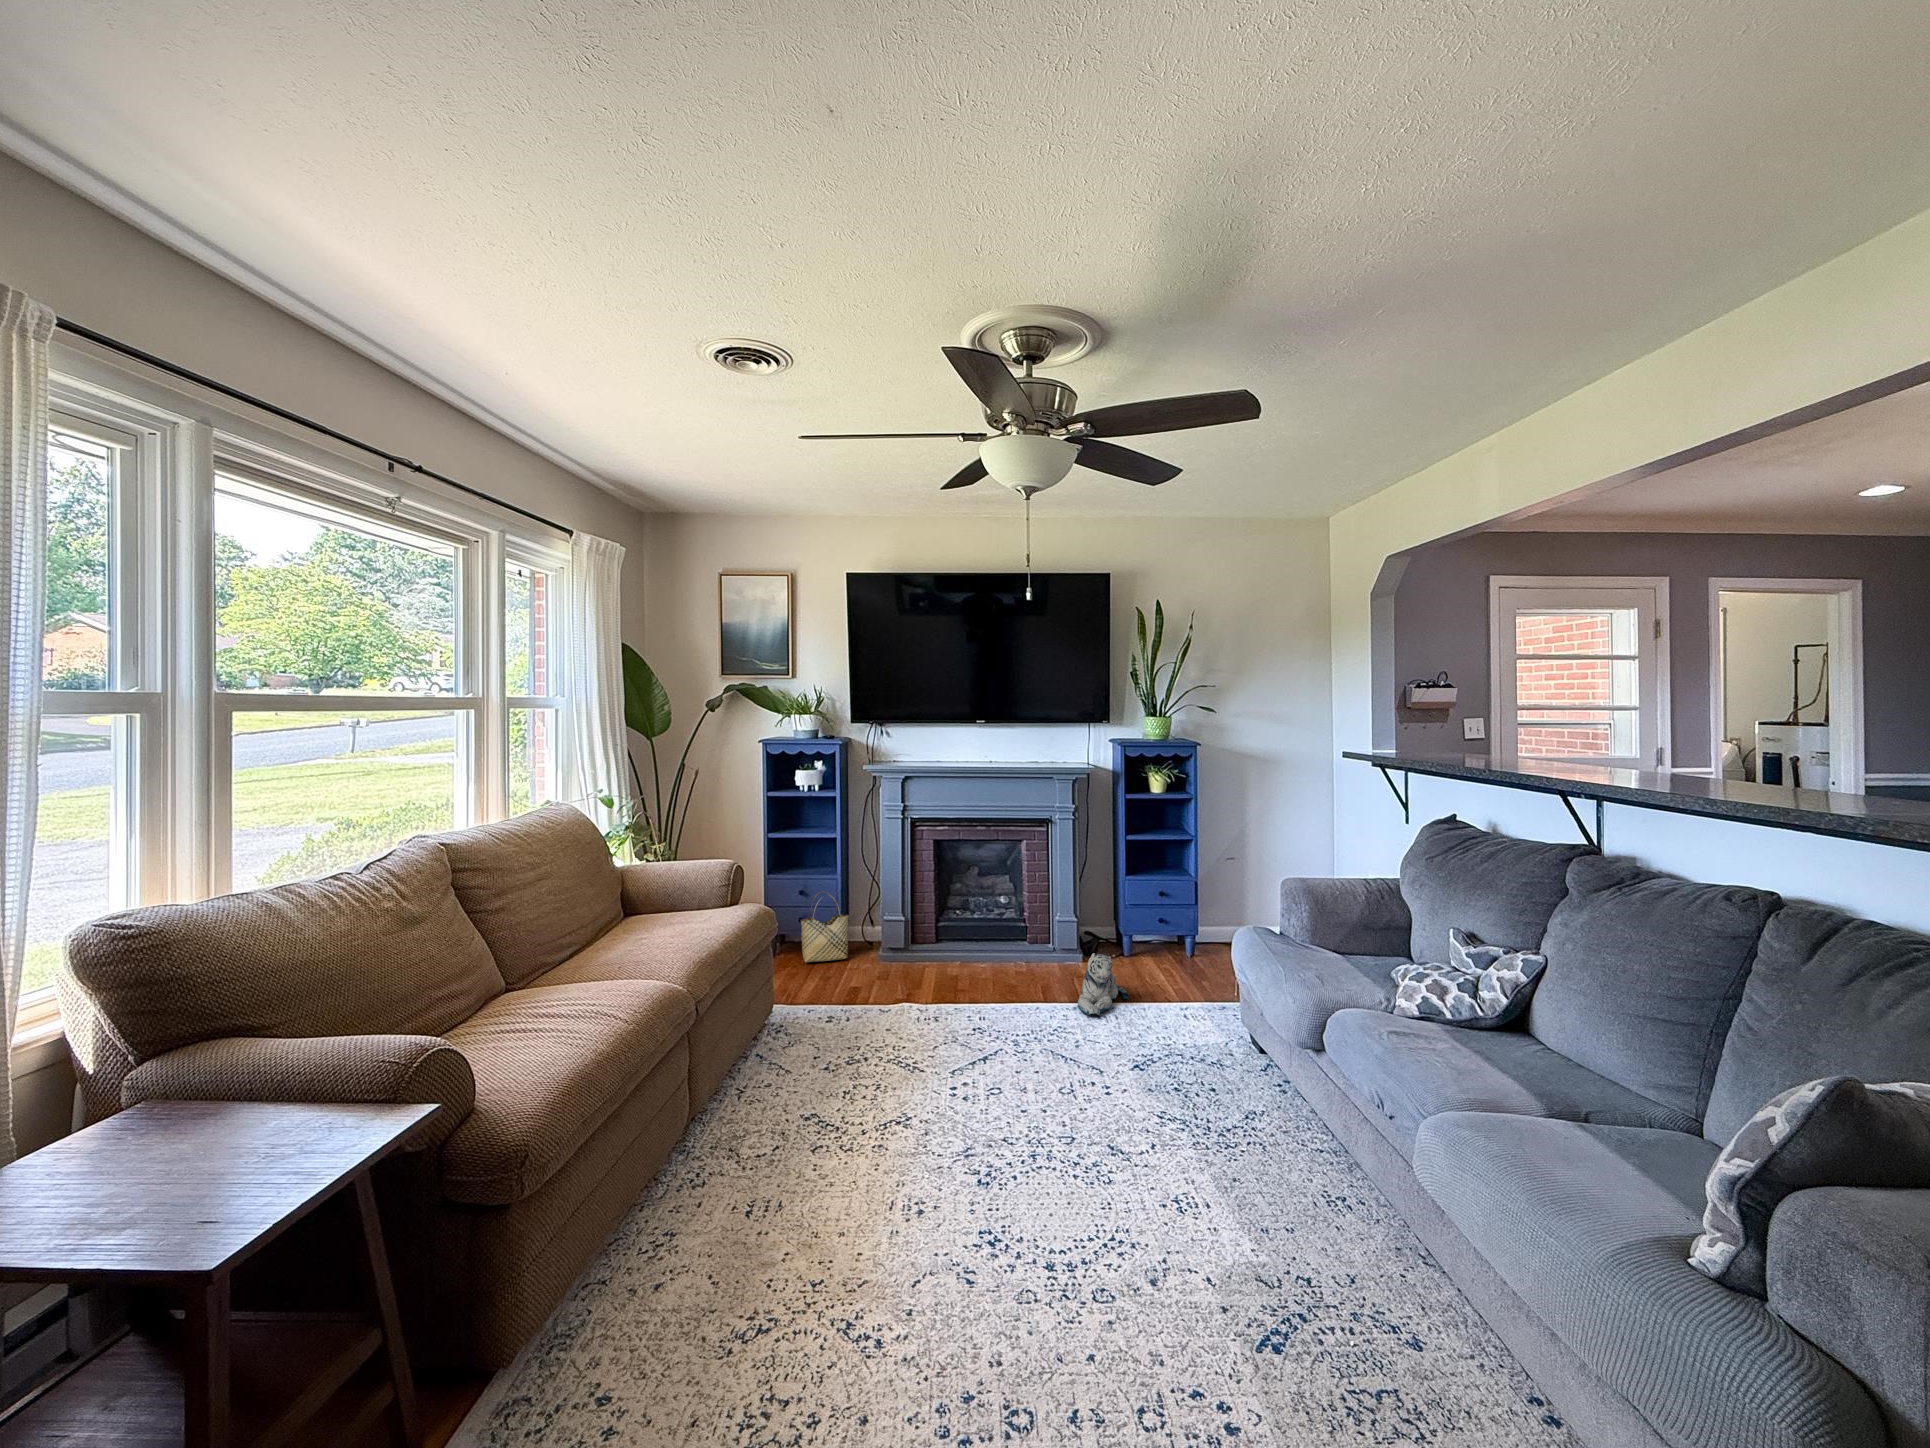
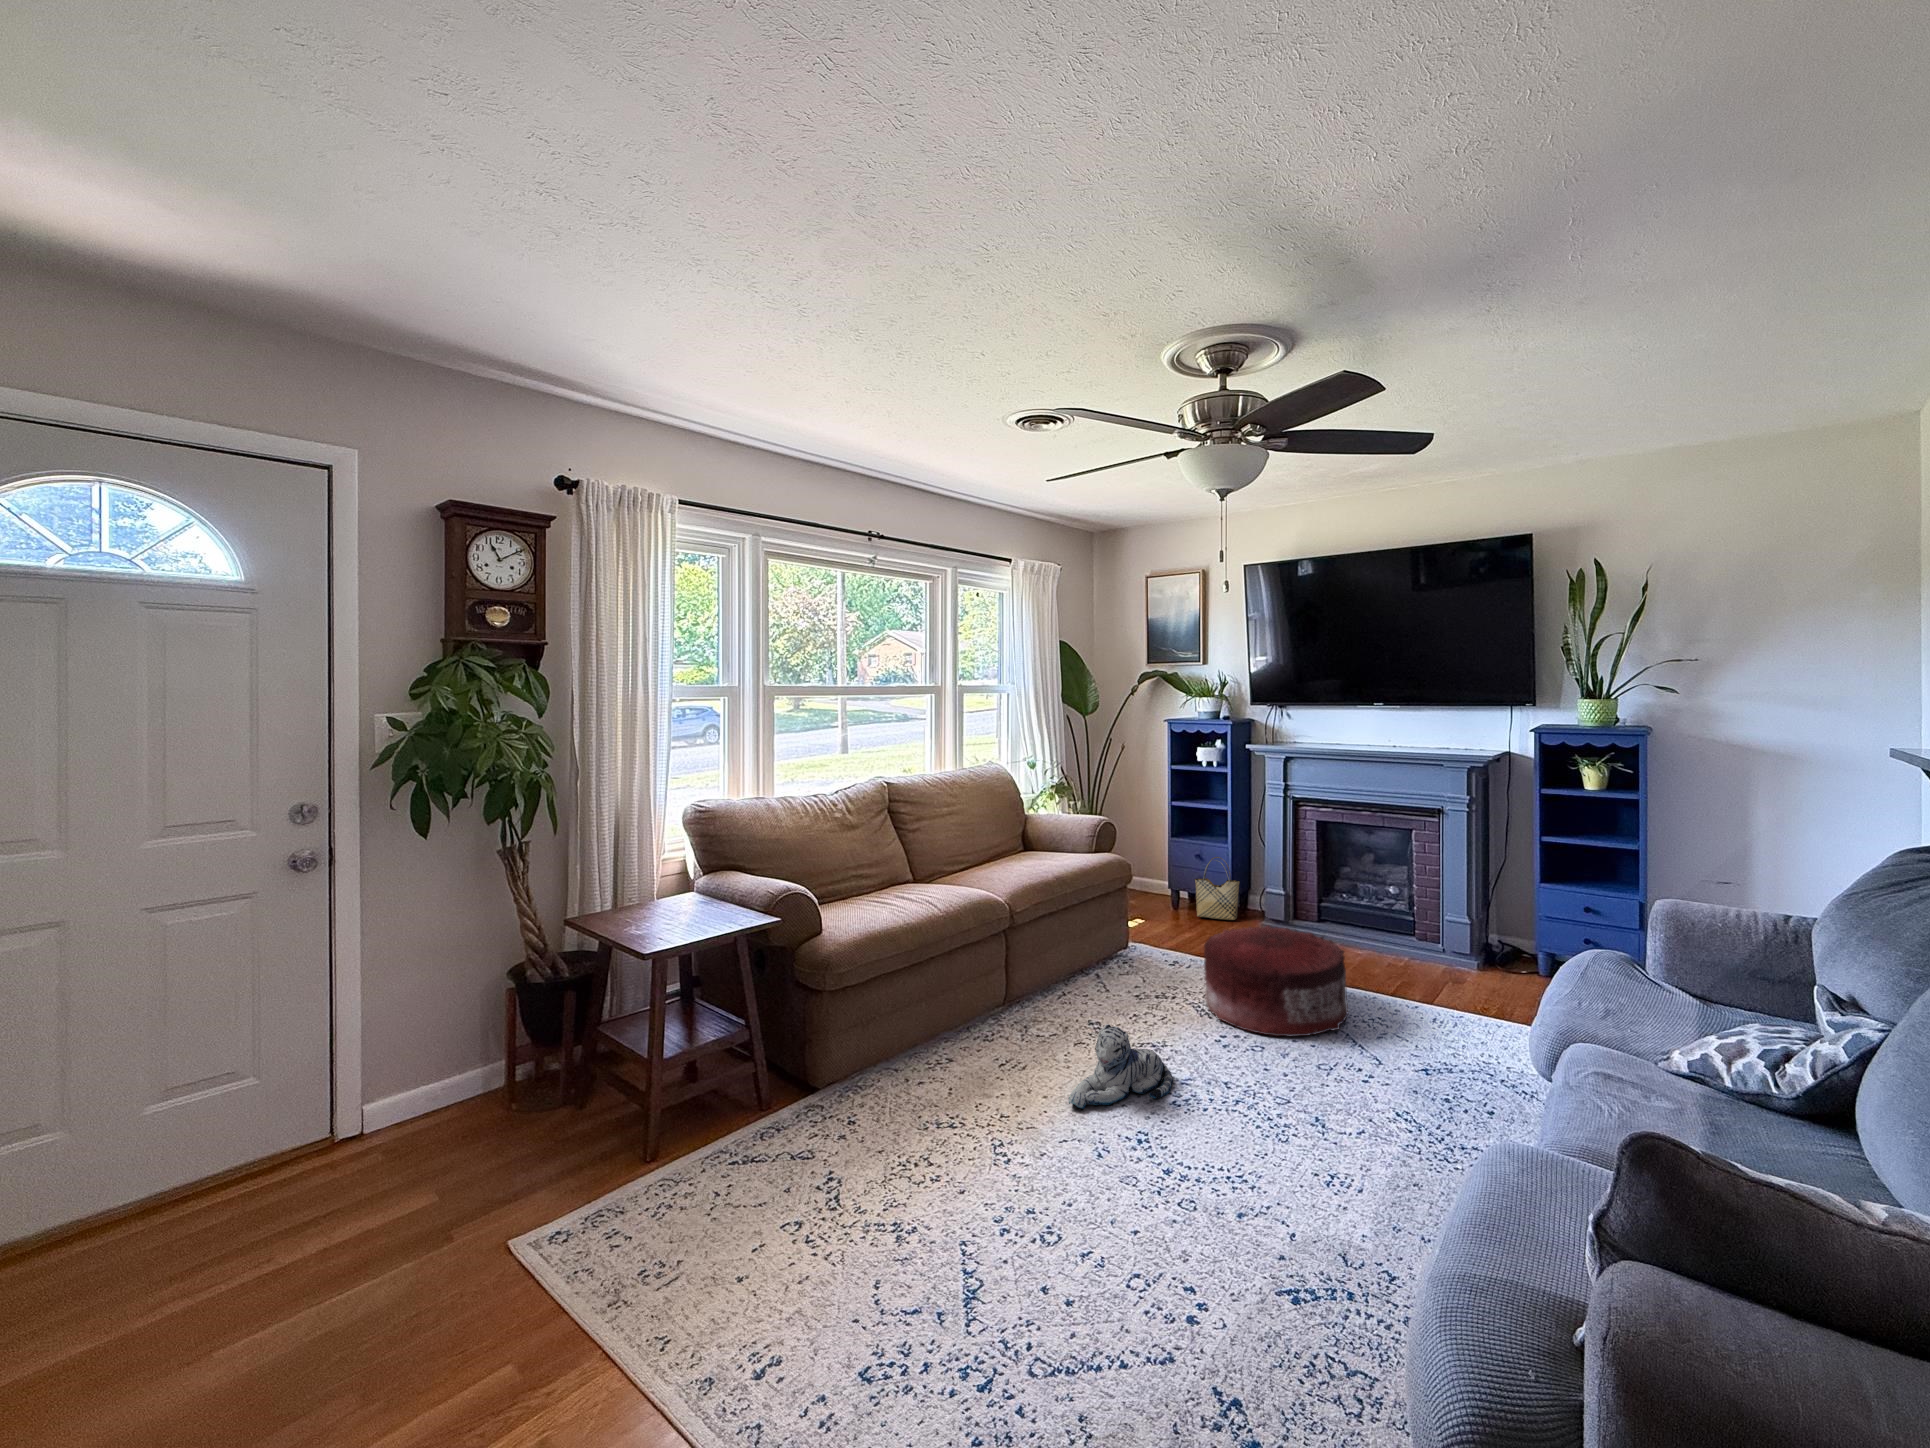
plush toy: present [1078,953,1129,1015] -> present [1068,1024,1173,1109]
pouf: none [901,956,1049,1077] -> present [1204,925,1348,1037]

